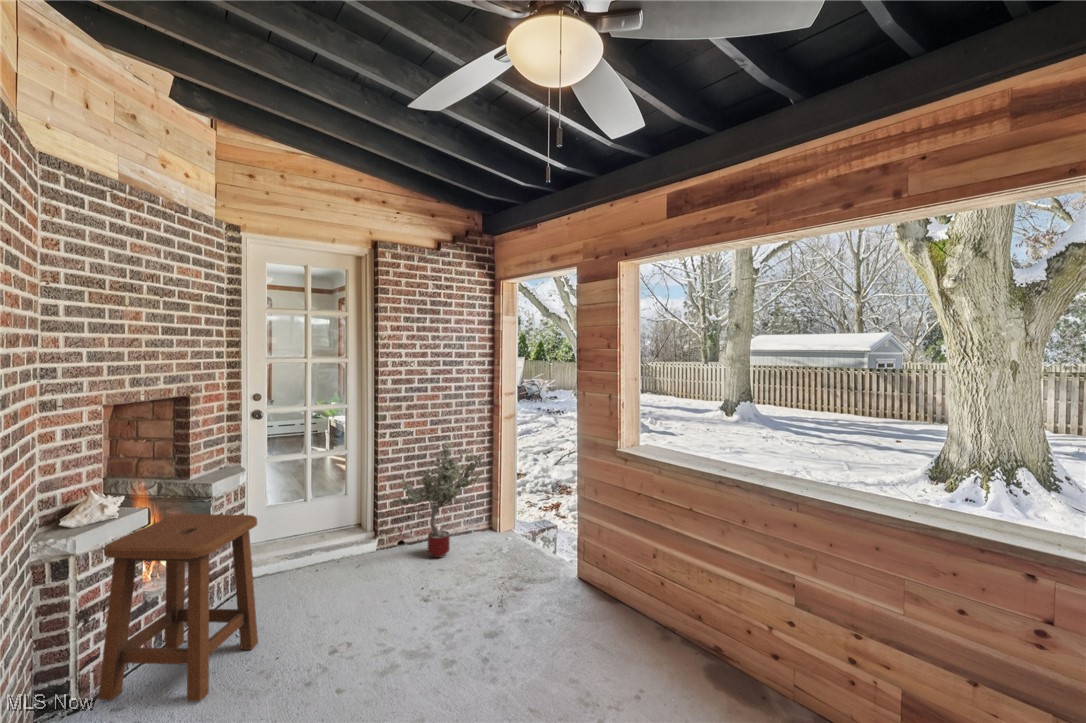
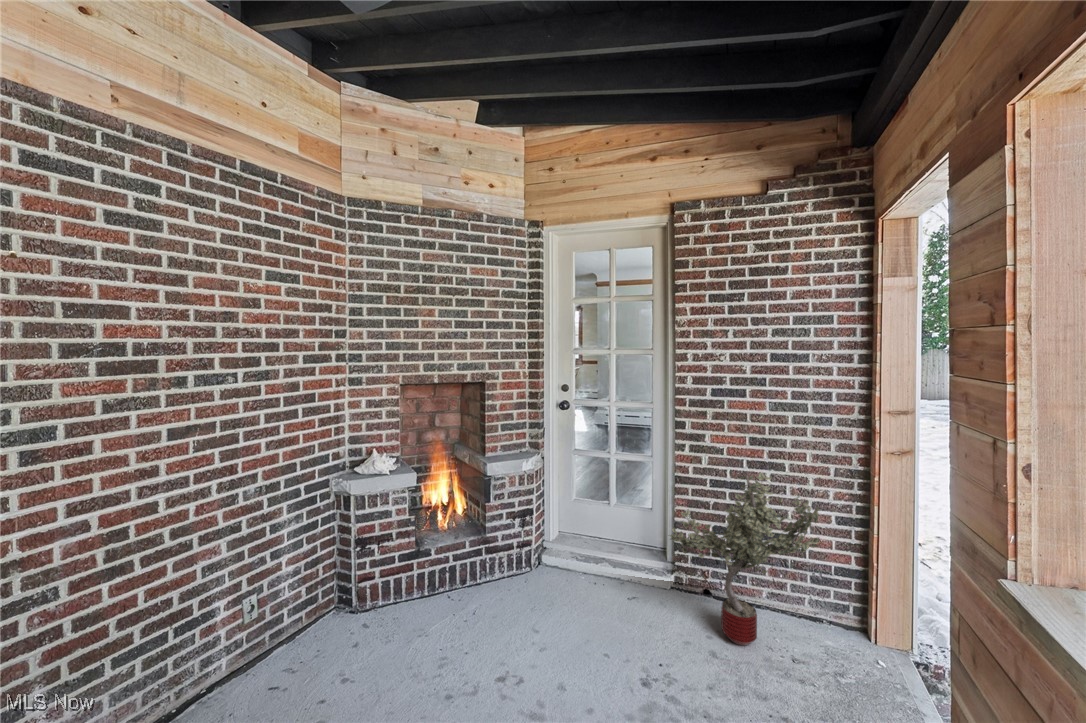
stool: present [98,514,258,702] -> none [368,488,478,680]

